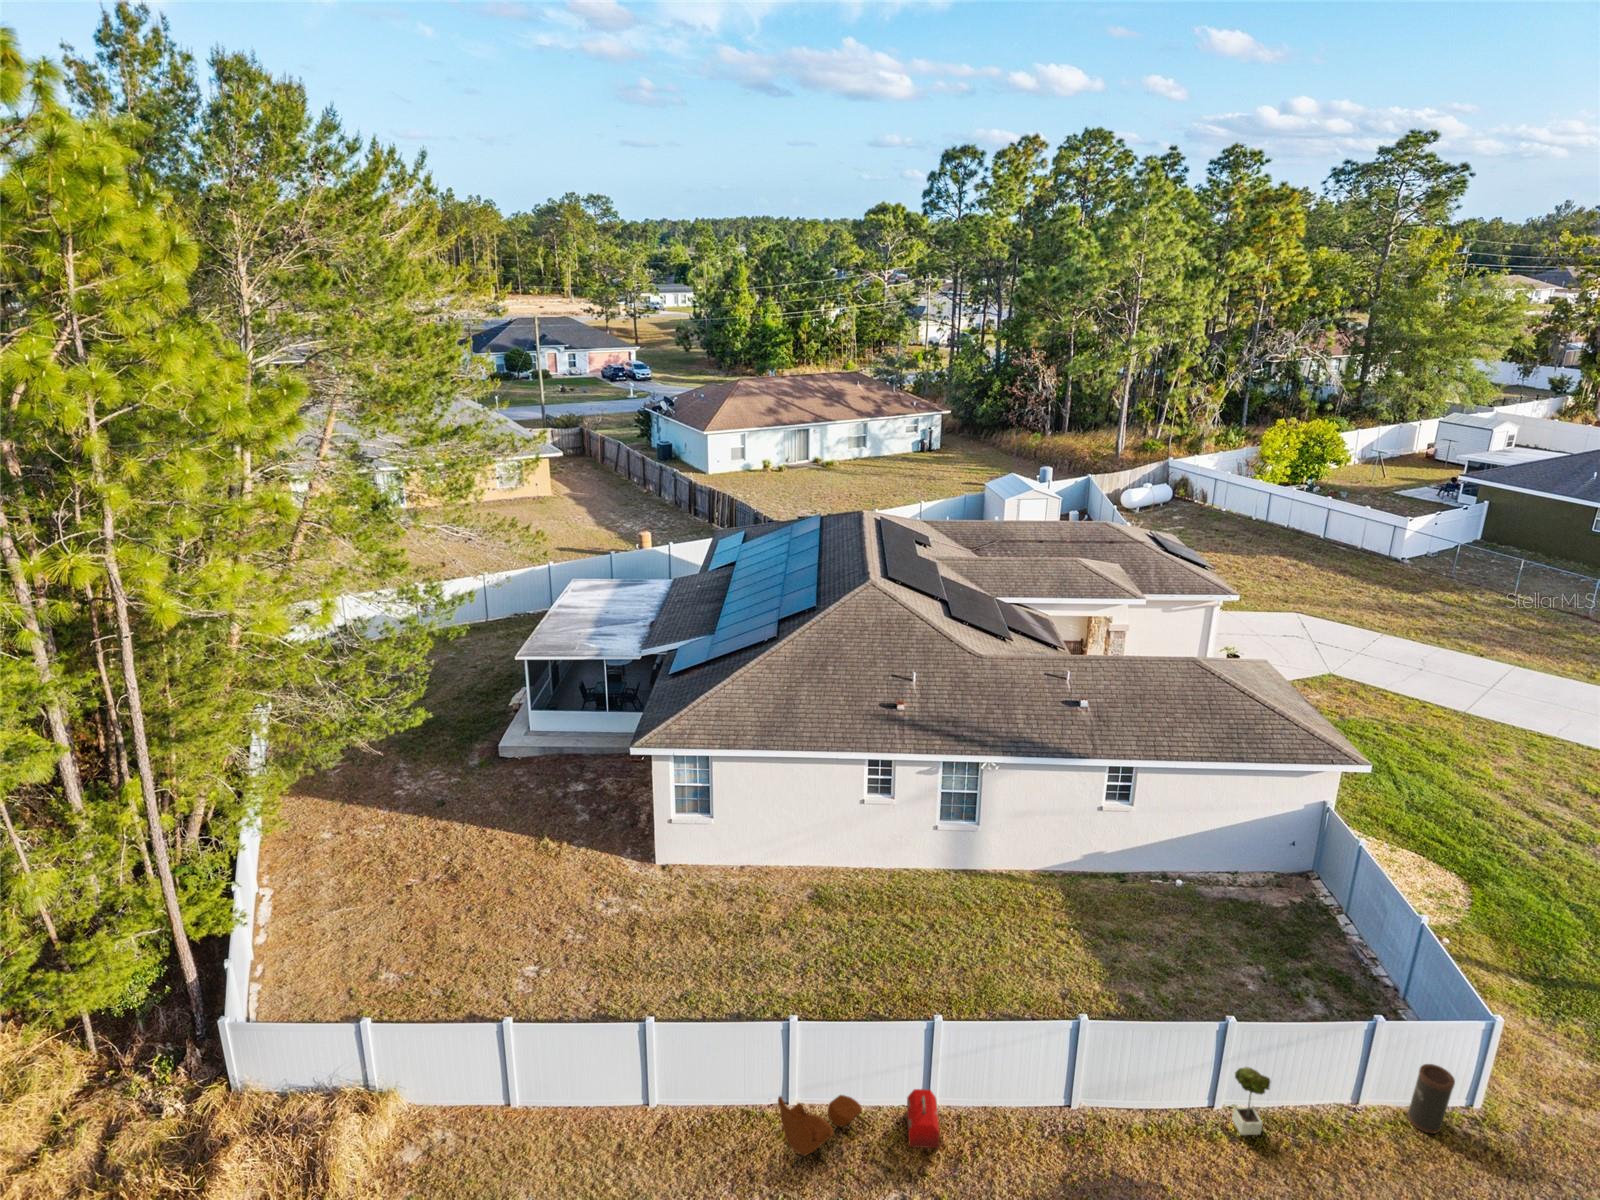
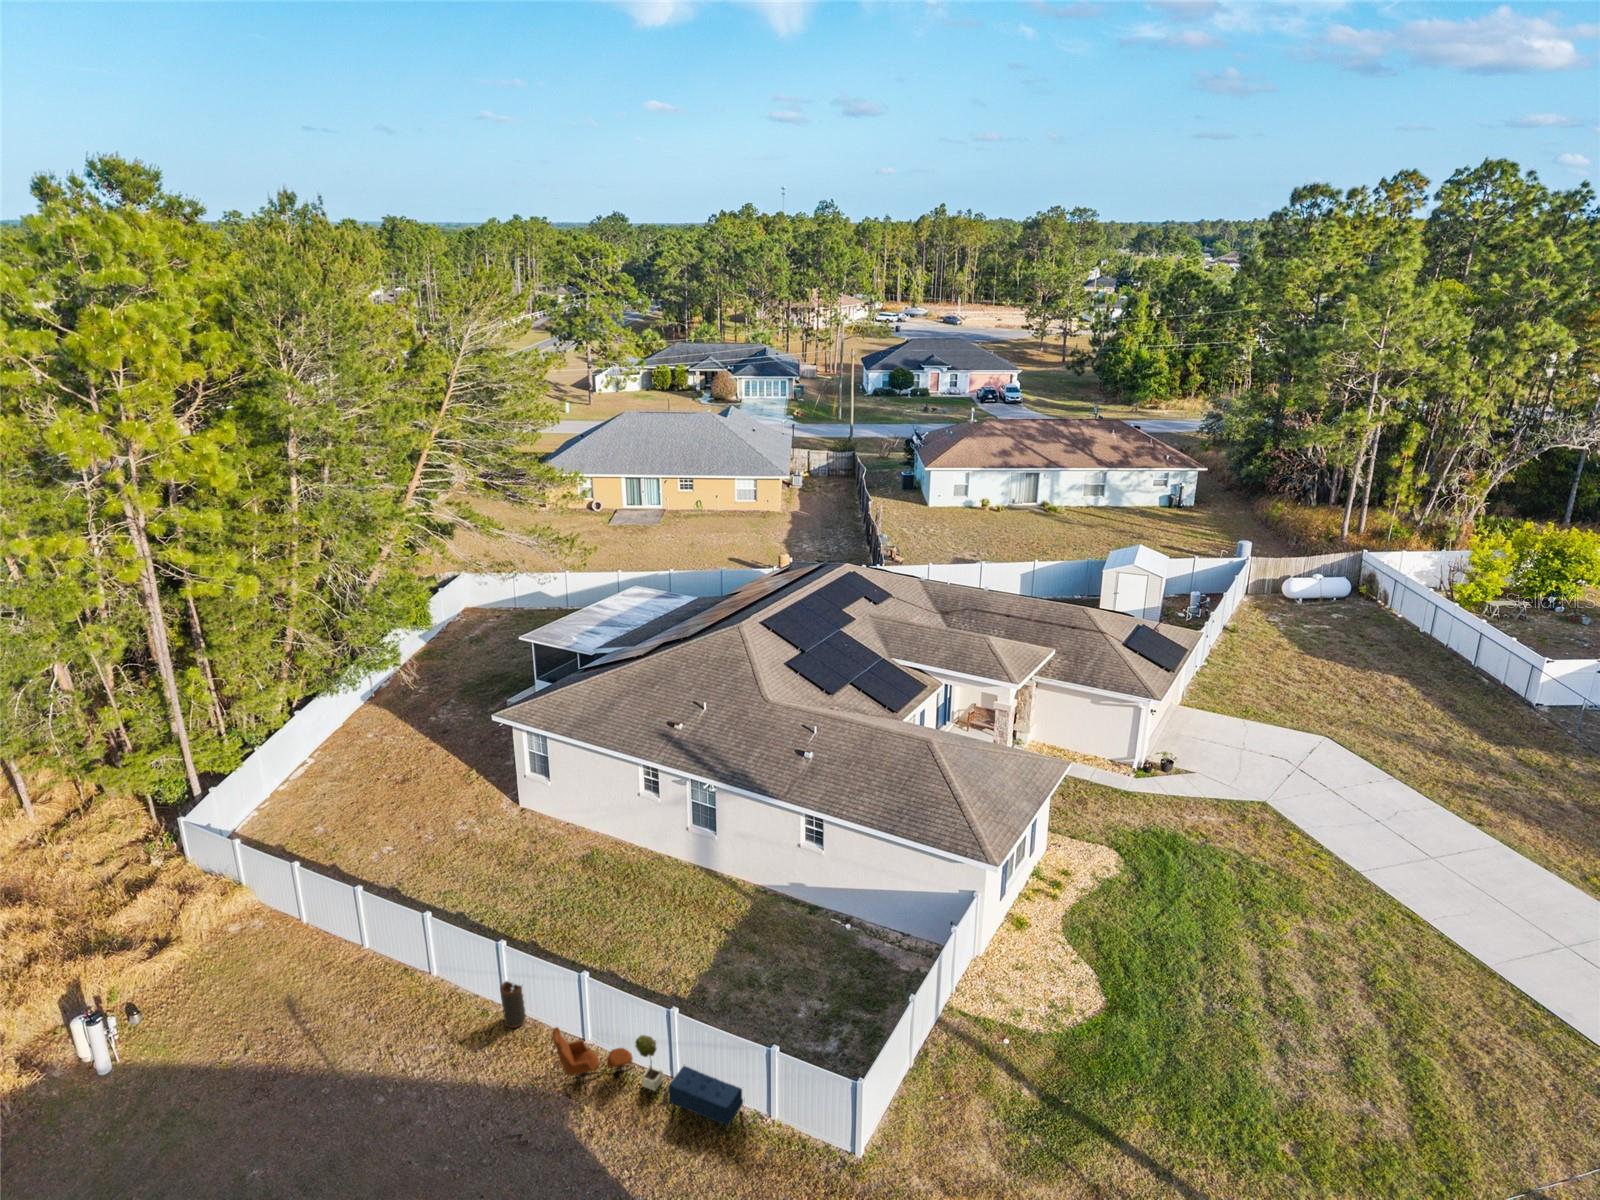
trash can: present [1407,1064,1455,1134] -> present [500,981,526,1028]
bench: none [1284,1081,1396,1146] -> present [668,1066,743,1132]
toolbox: present [907,1089,940,1148] -> none [448,976,487,1017]
lounge chair: present [778,1095,862,1167] -> present [552,1027,633,1091]

